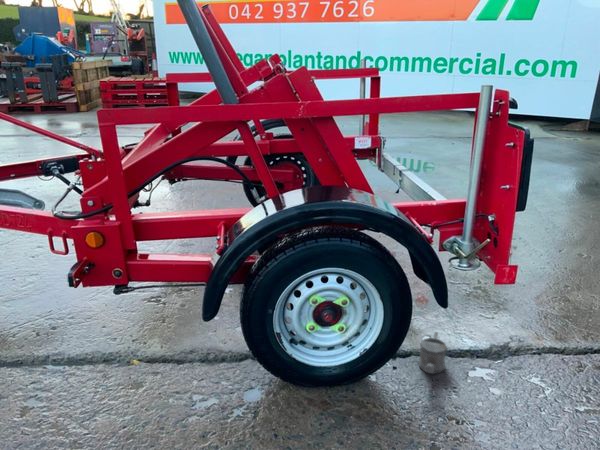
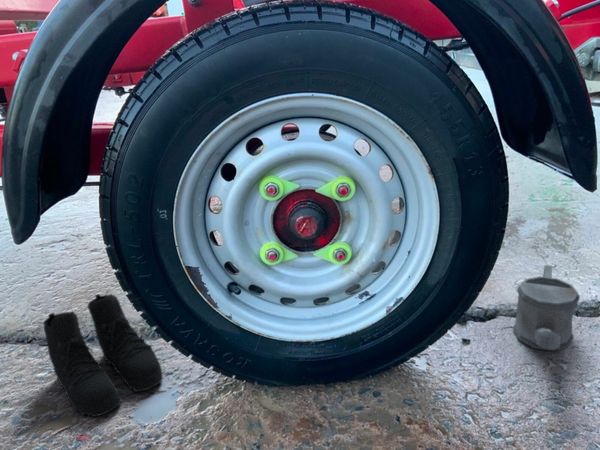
boots: none [198,339,253,398] -> present [44,294,163,416]

